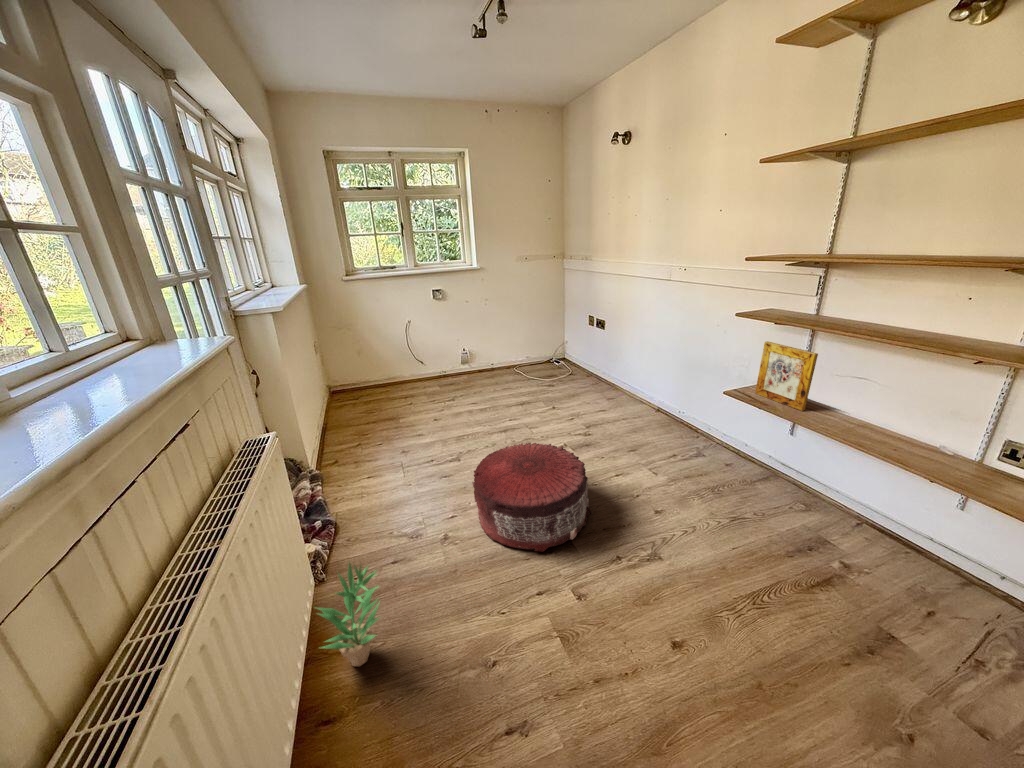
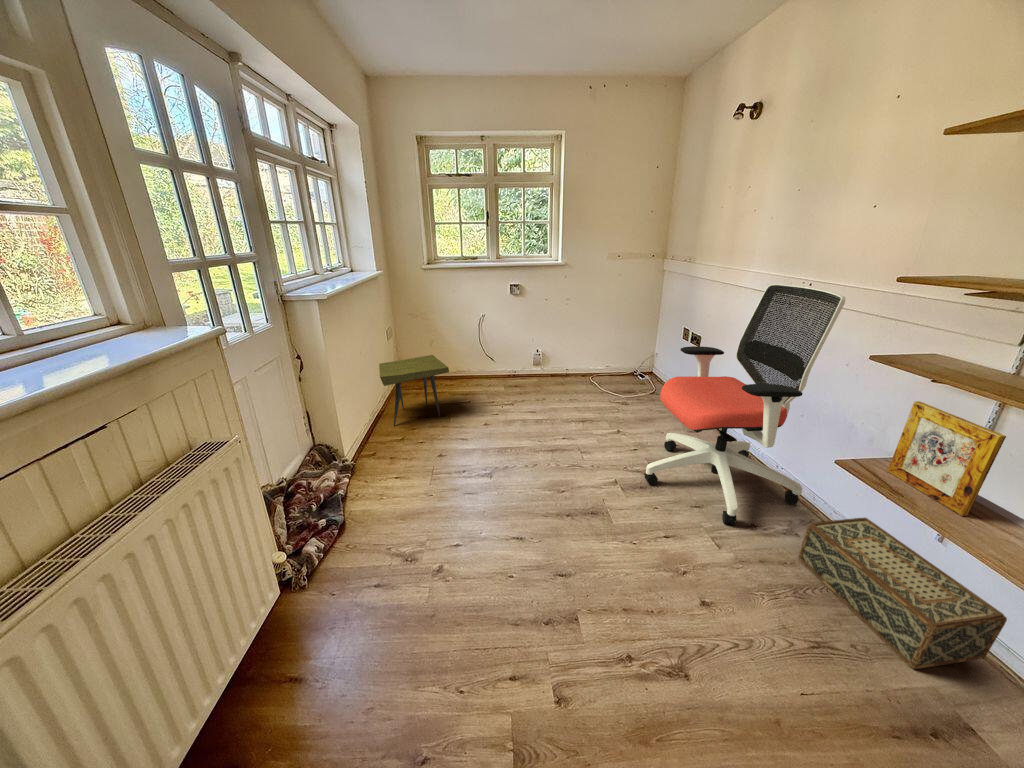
office chair: none [587,271,712,458] -> present [645,284,846,525]
side table: none [319,362,394,435] -> present [379,355,449,426]
woven basket: none [709,431,834,518] -> present [798,518,1007,669]
pouf: present [472,443,591,552] -> none [476,476,614,621]
potted plant: present [316,562,379,666] -> none [238,590,323,706]

